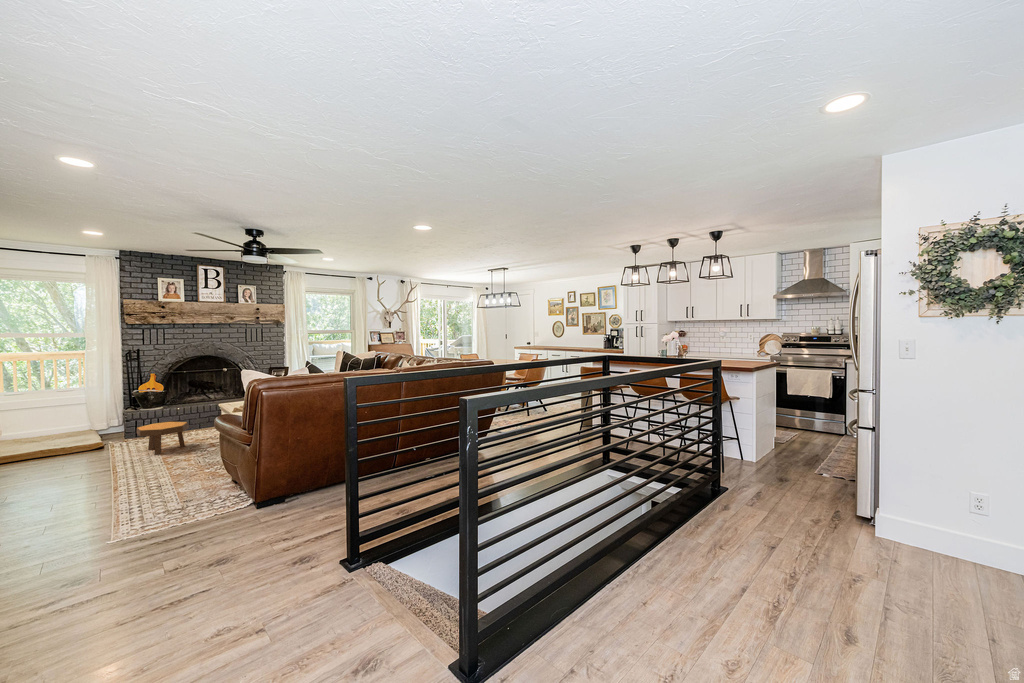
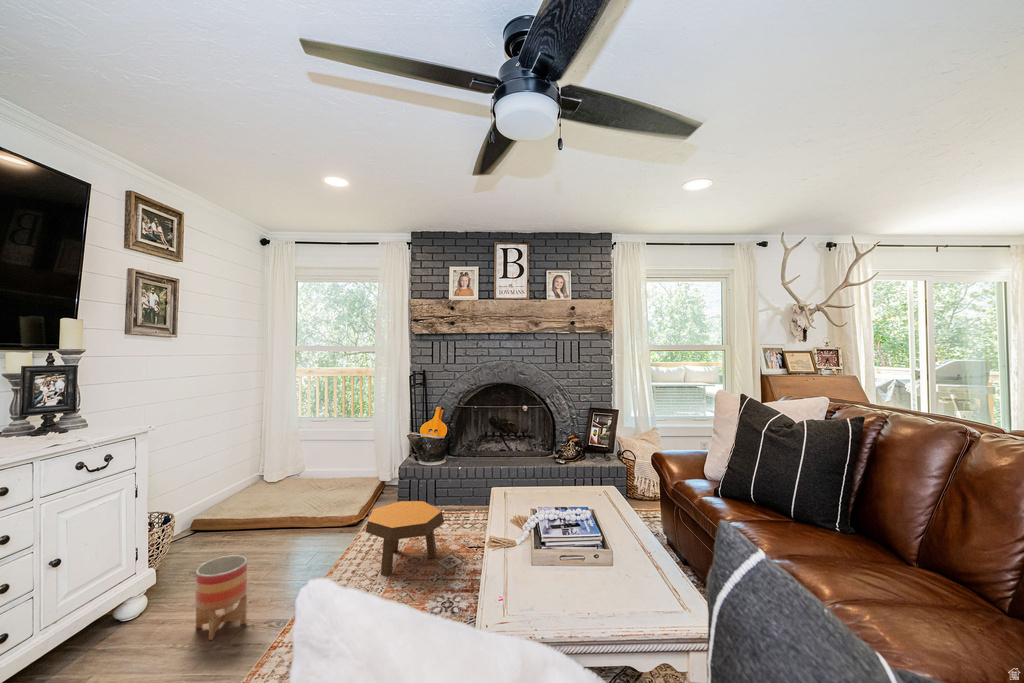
planter: none [53,446,87,483] -> present [195,555,247,640]

